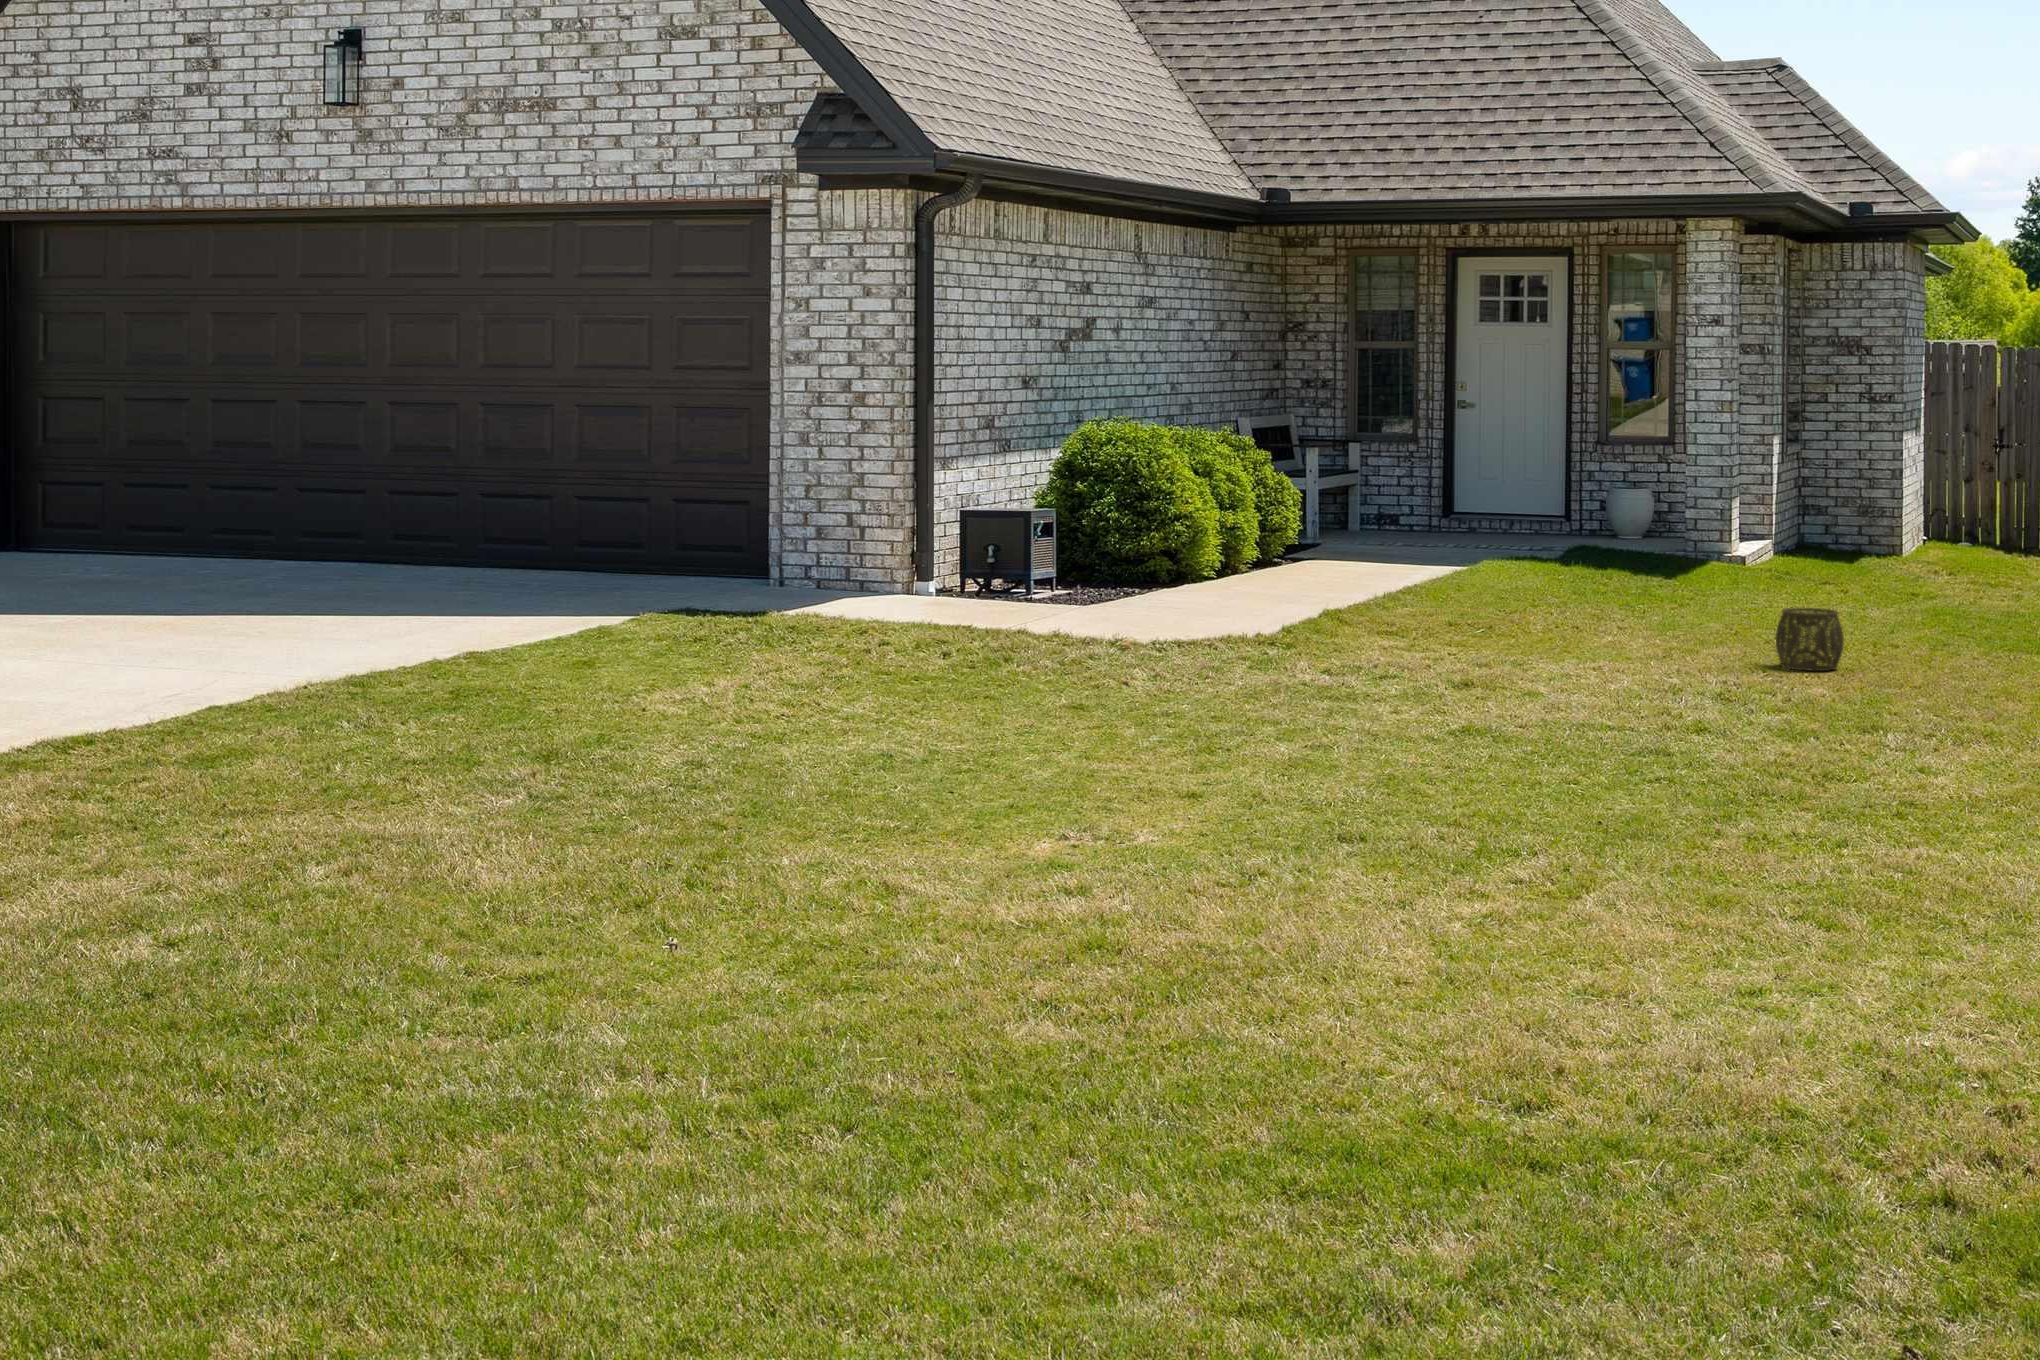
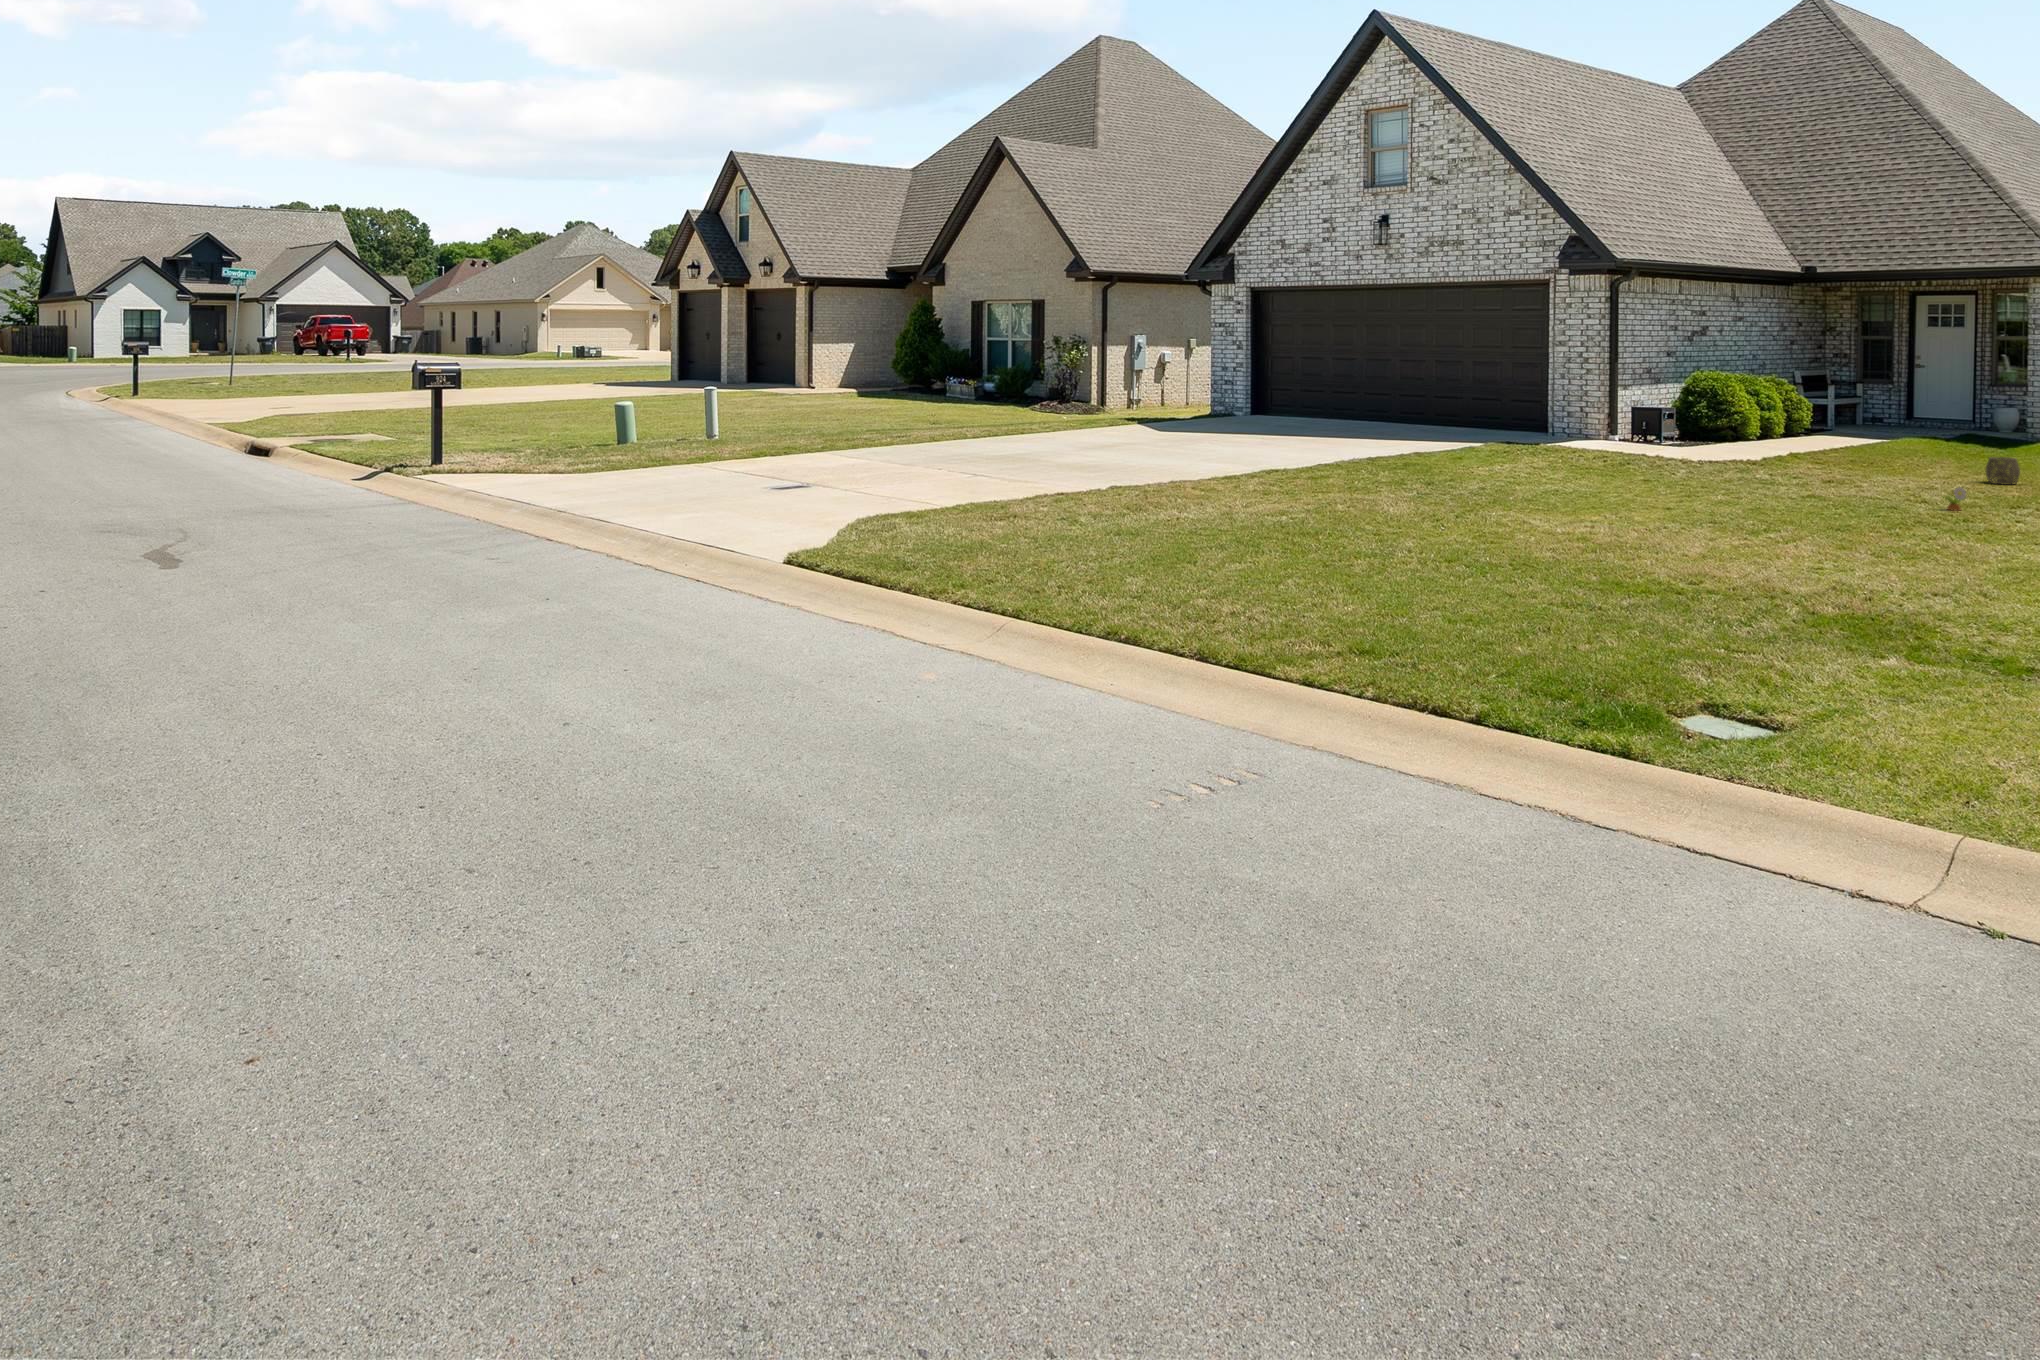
decorative plant: none [1810,698,1873,758] -> present [1943,487,1966,511]

